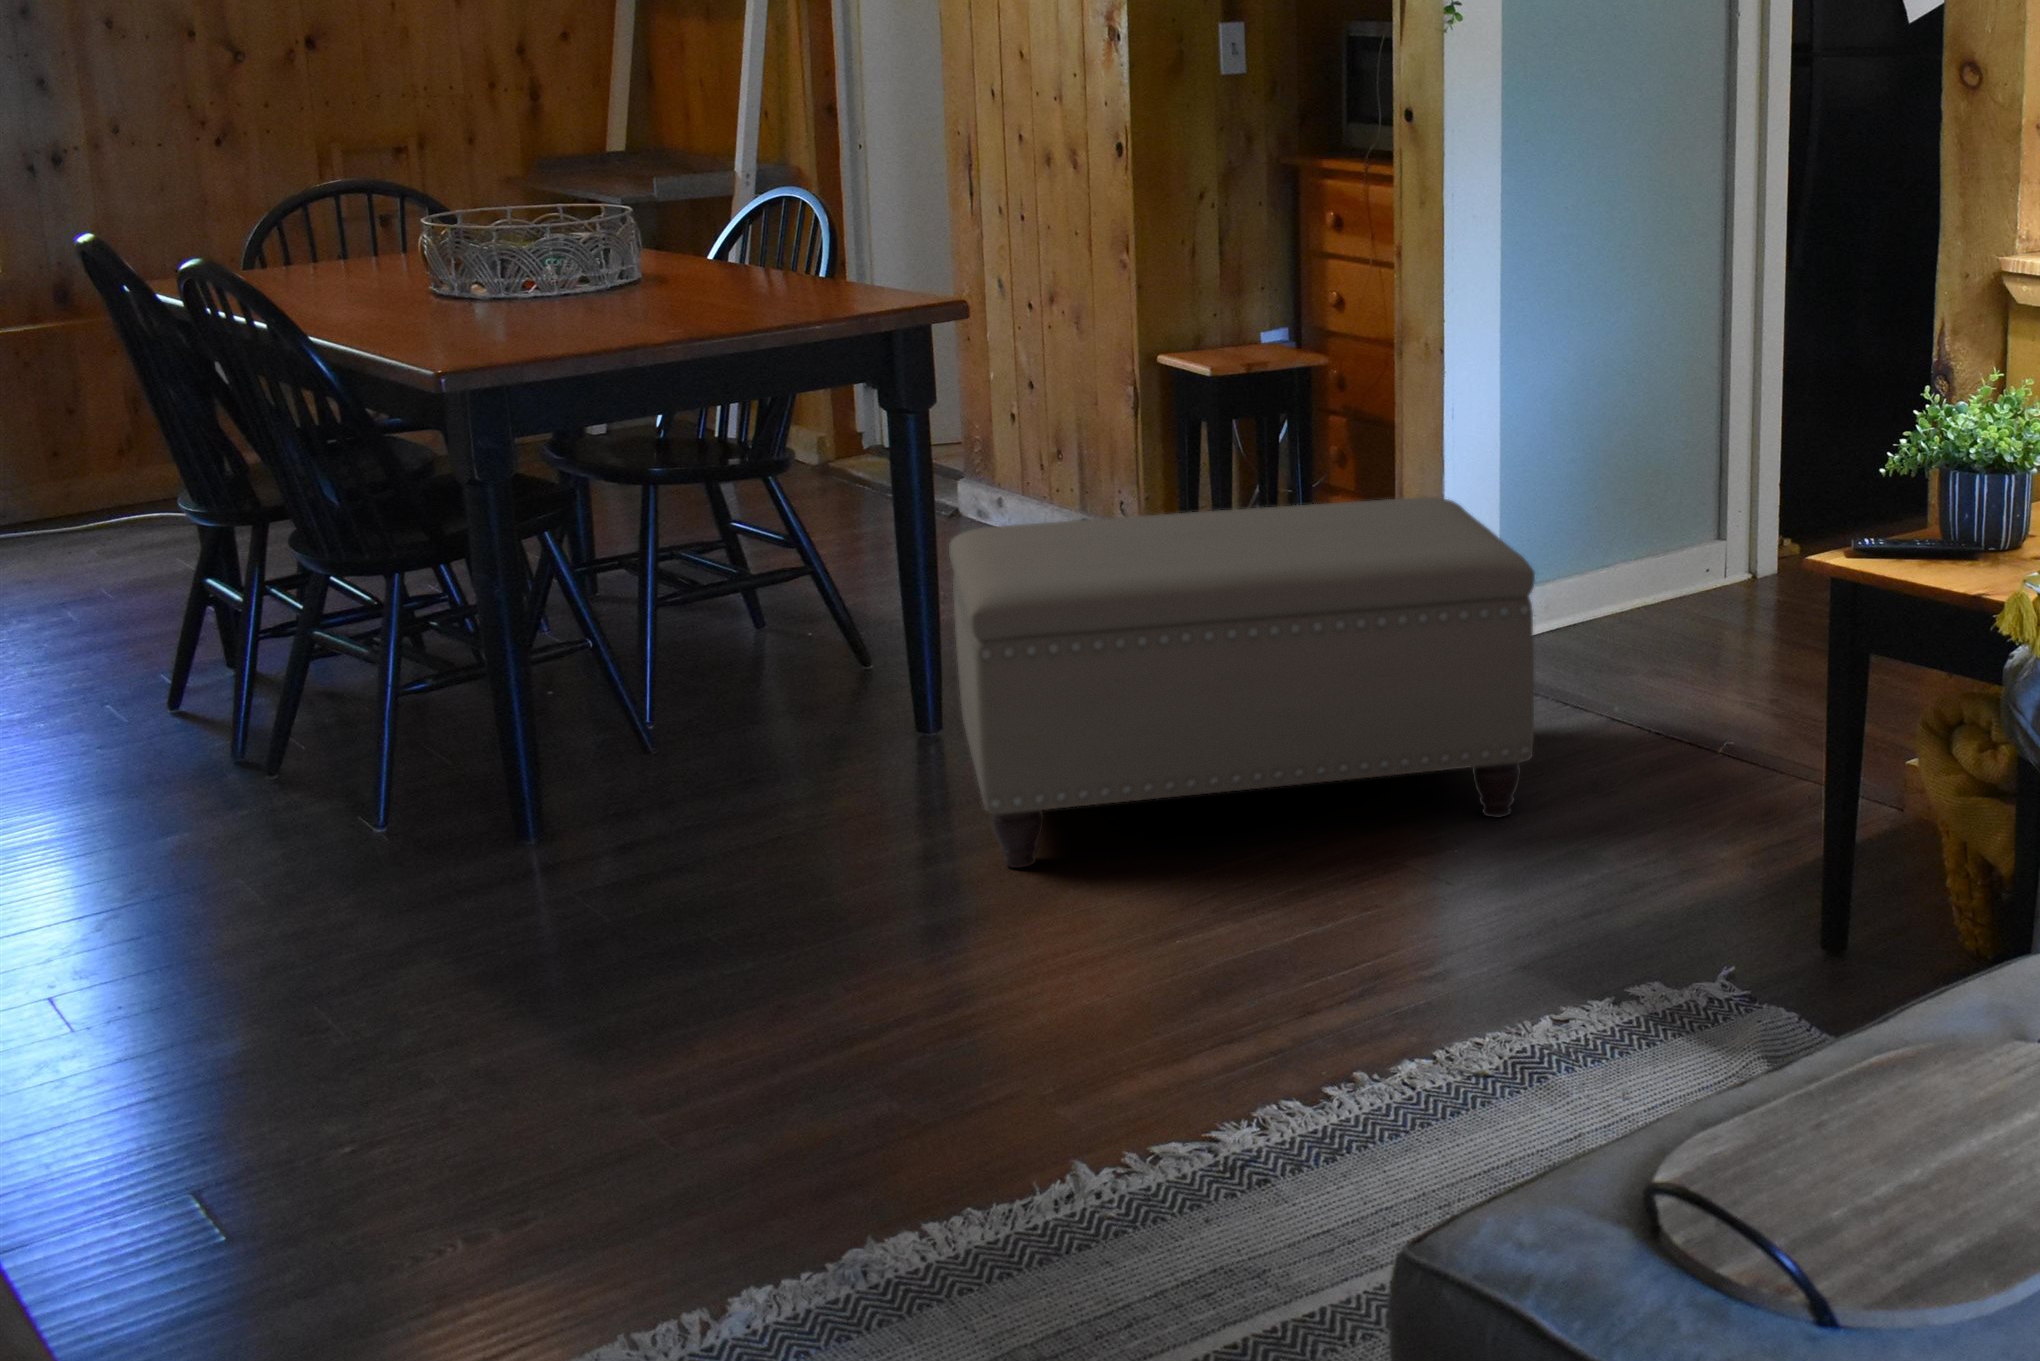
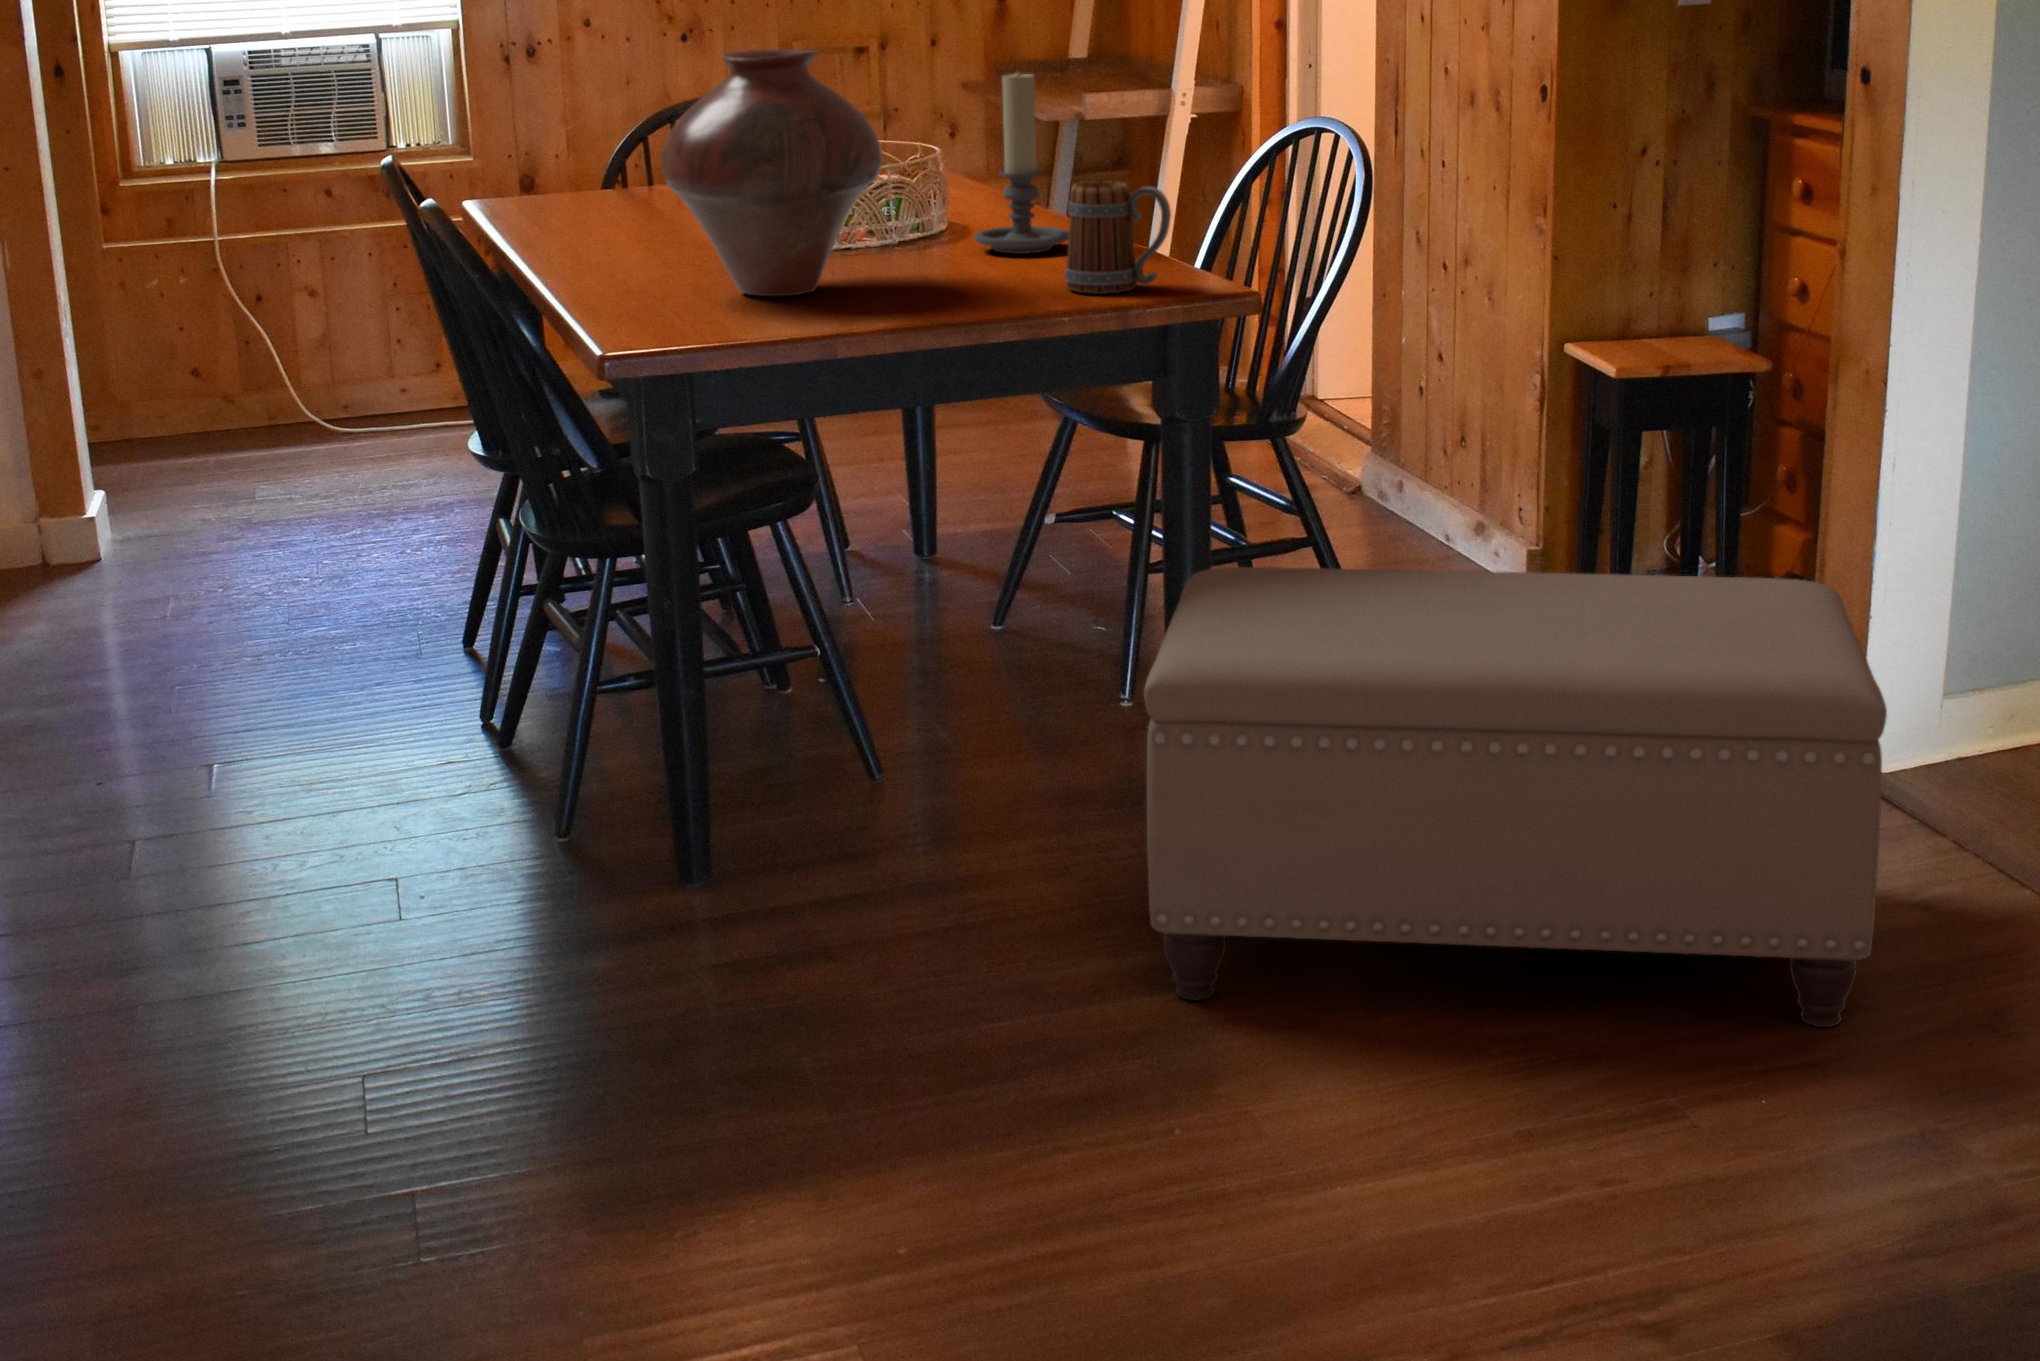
vase: none [422,109,631,329] -> present [661,49,882,296]
candle holder: none [688,130,775,289] -> present [975,72,1069,254]
mug: none [805,217,896,311] -> present [1065,181,1171,294]

